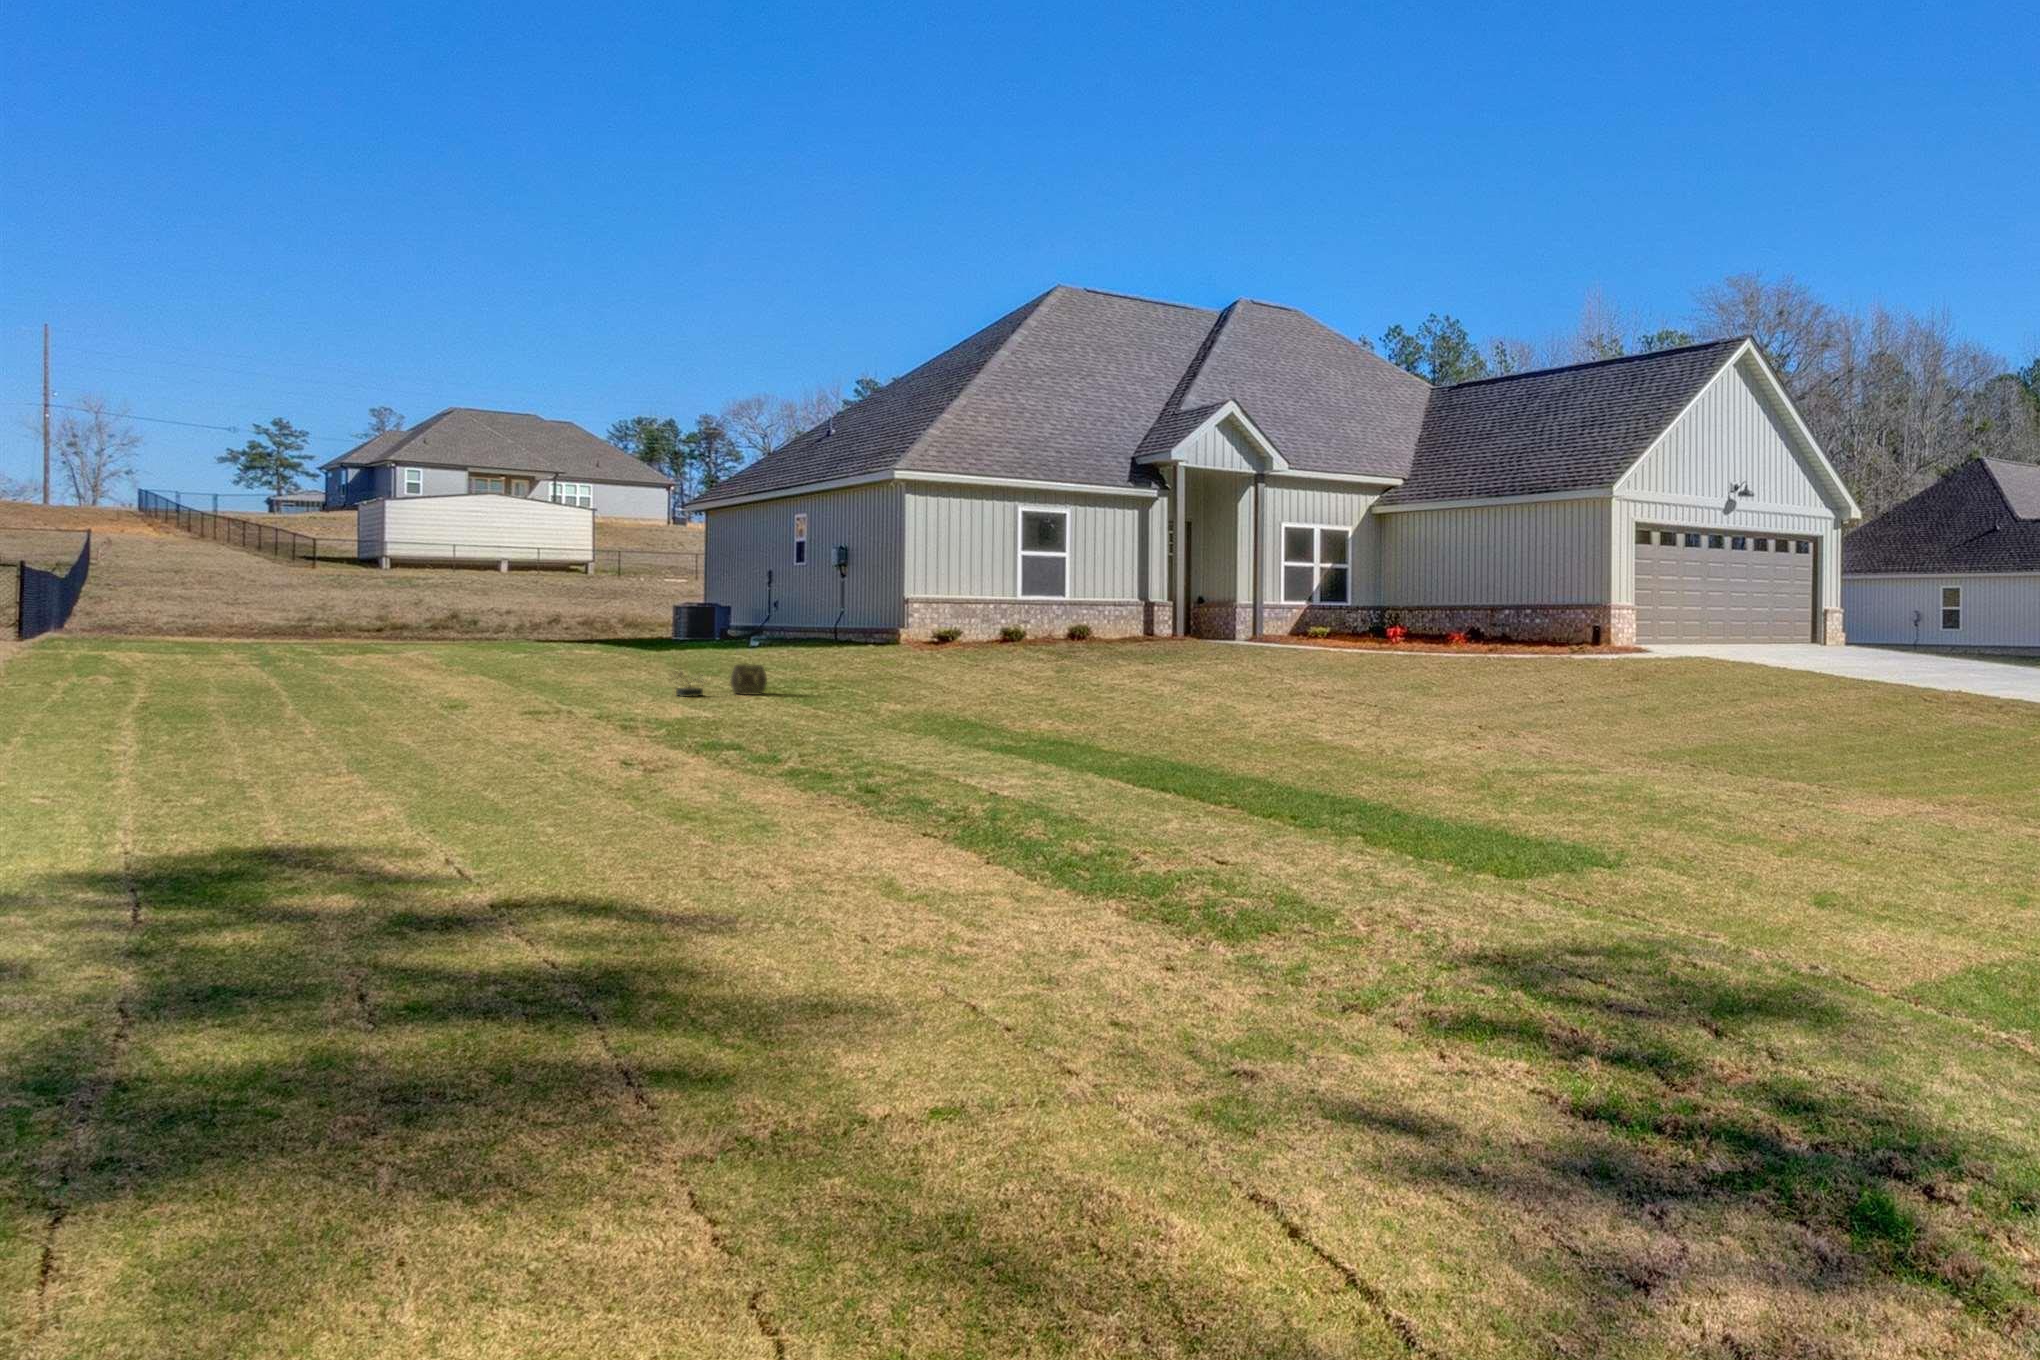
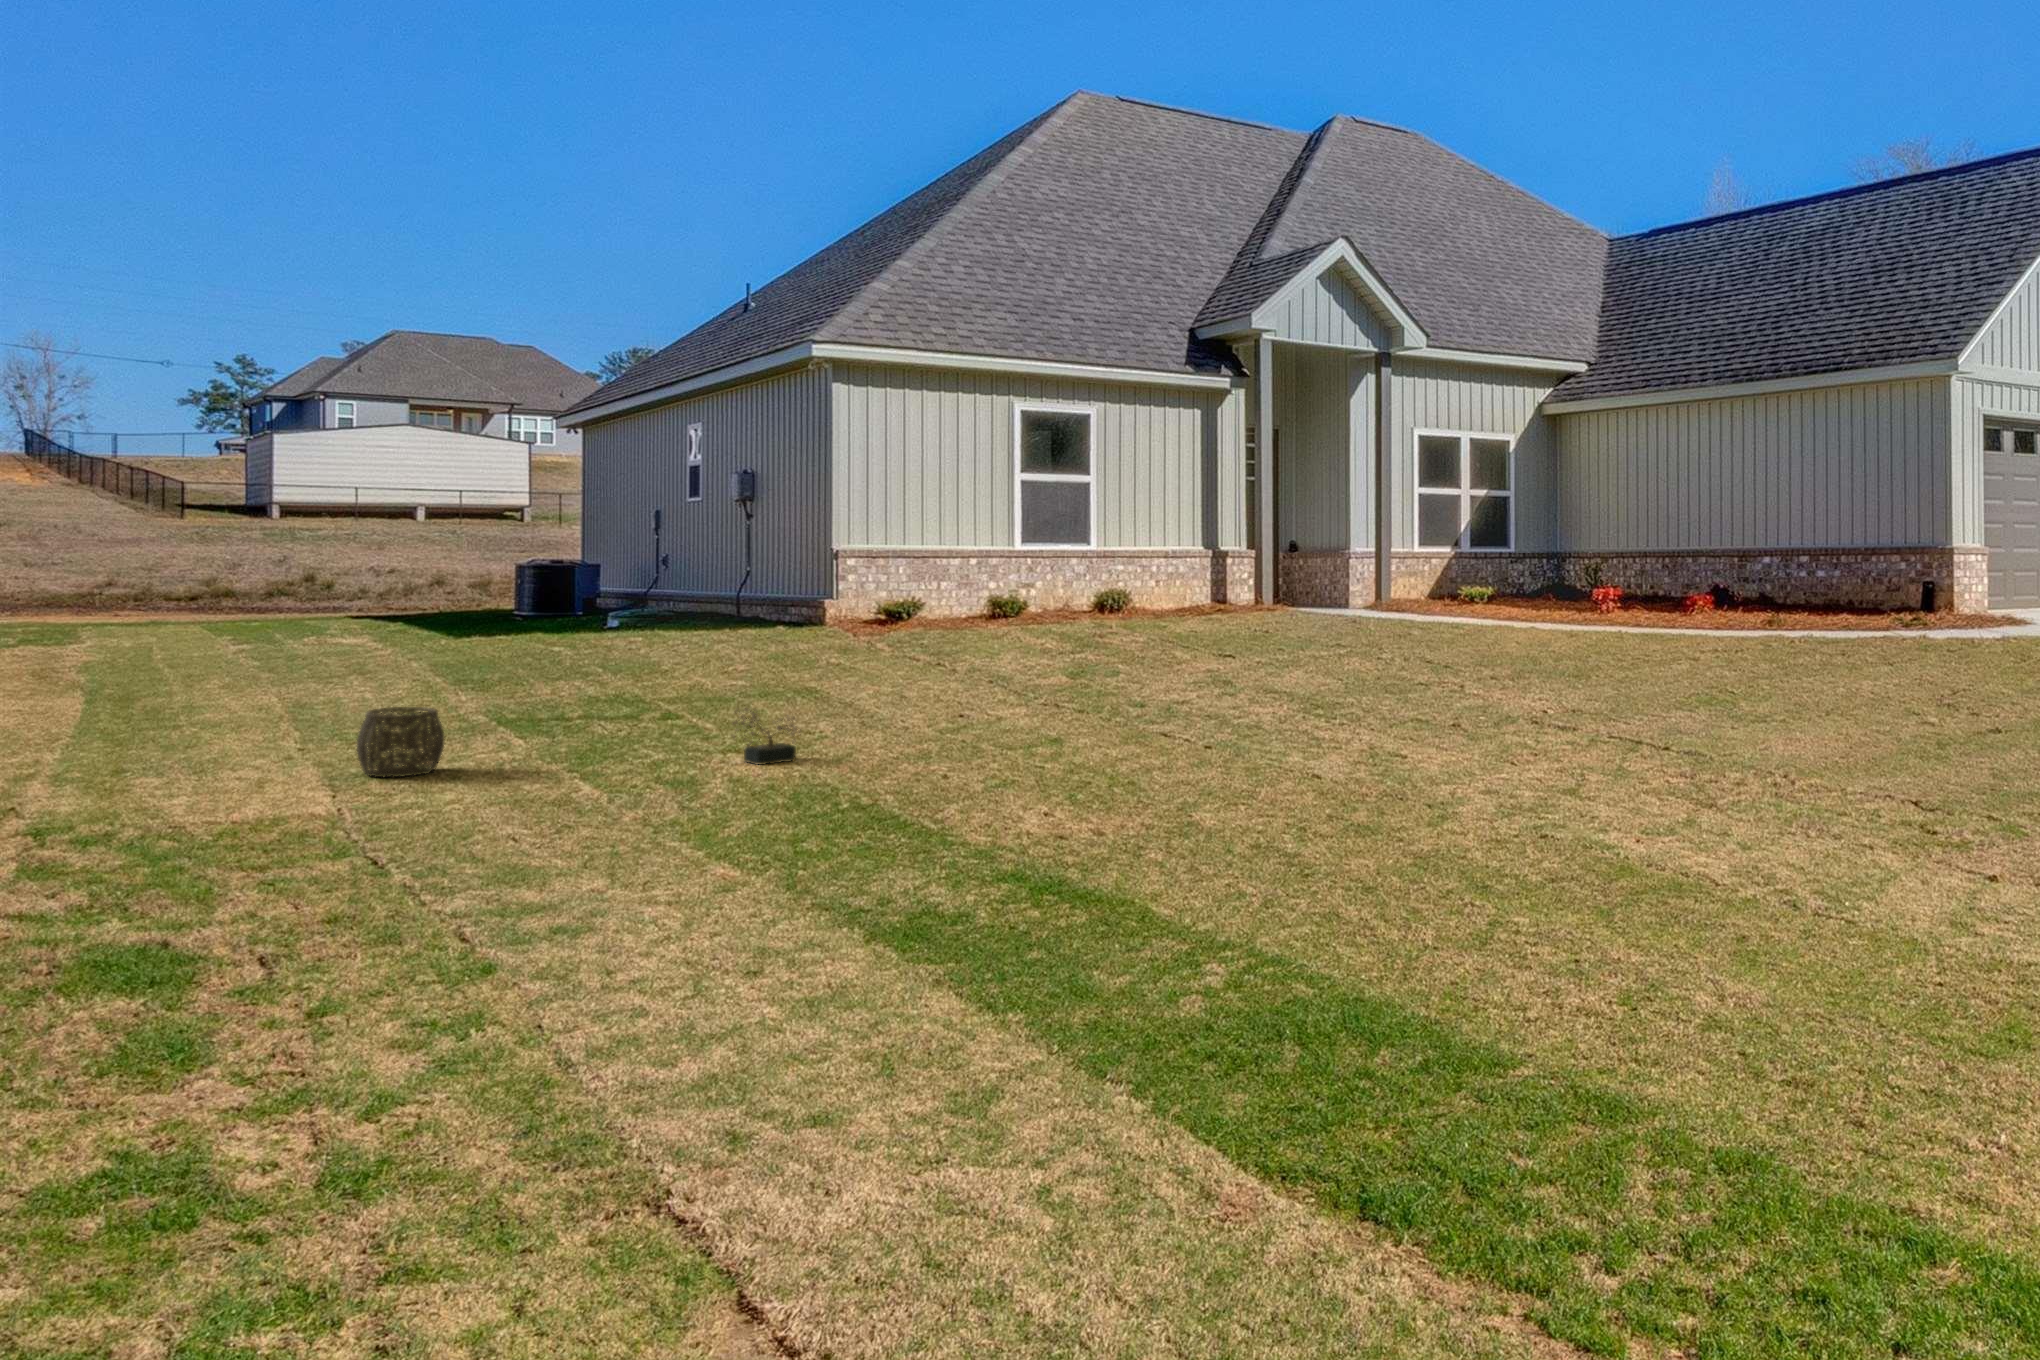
decorative plant: present [671,671,704,697] -> present [732,708,800,765]

